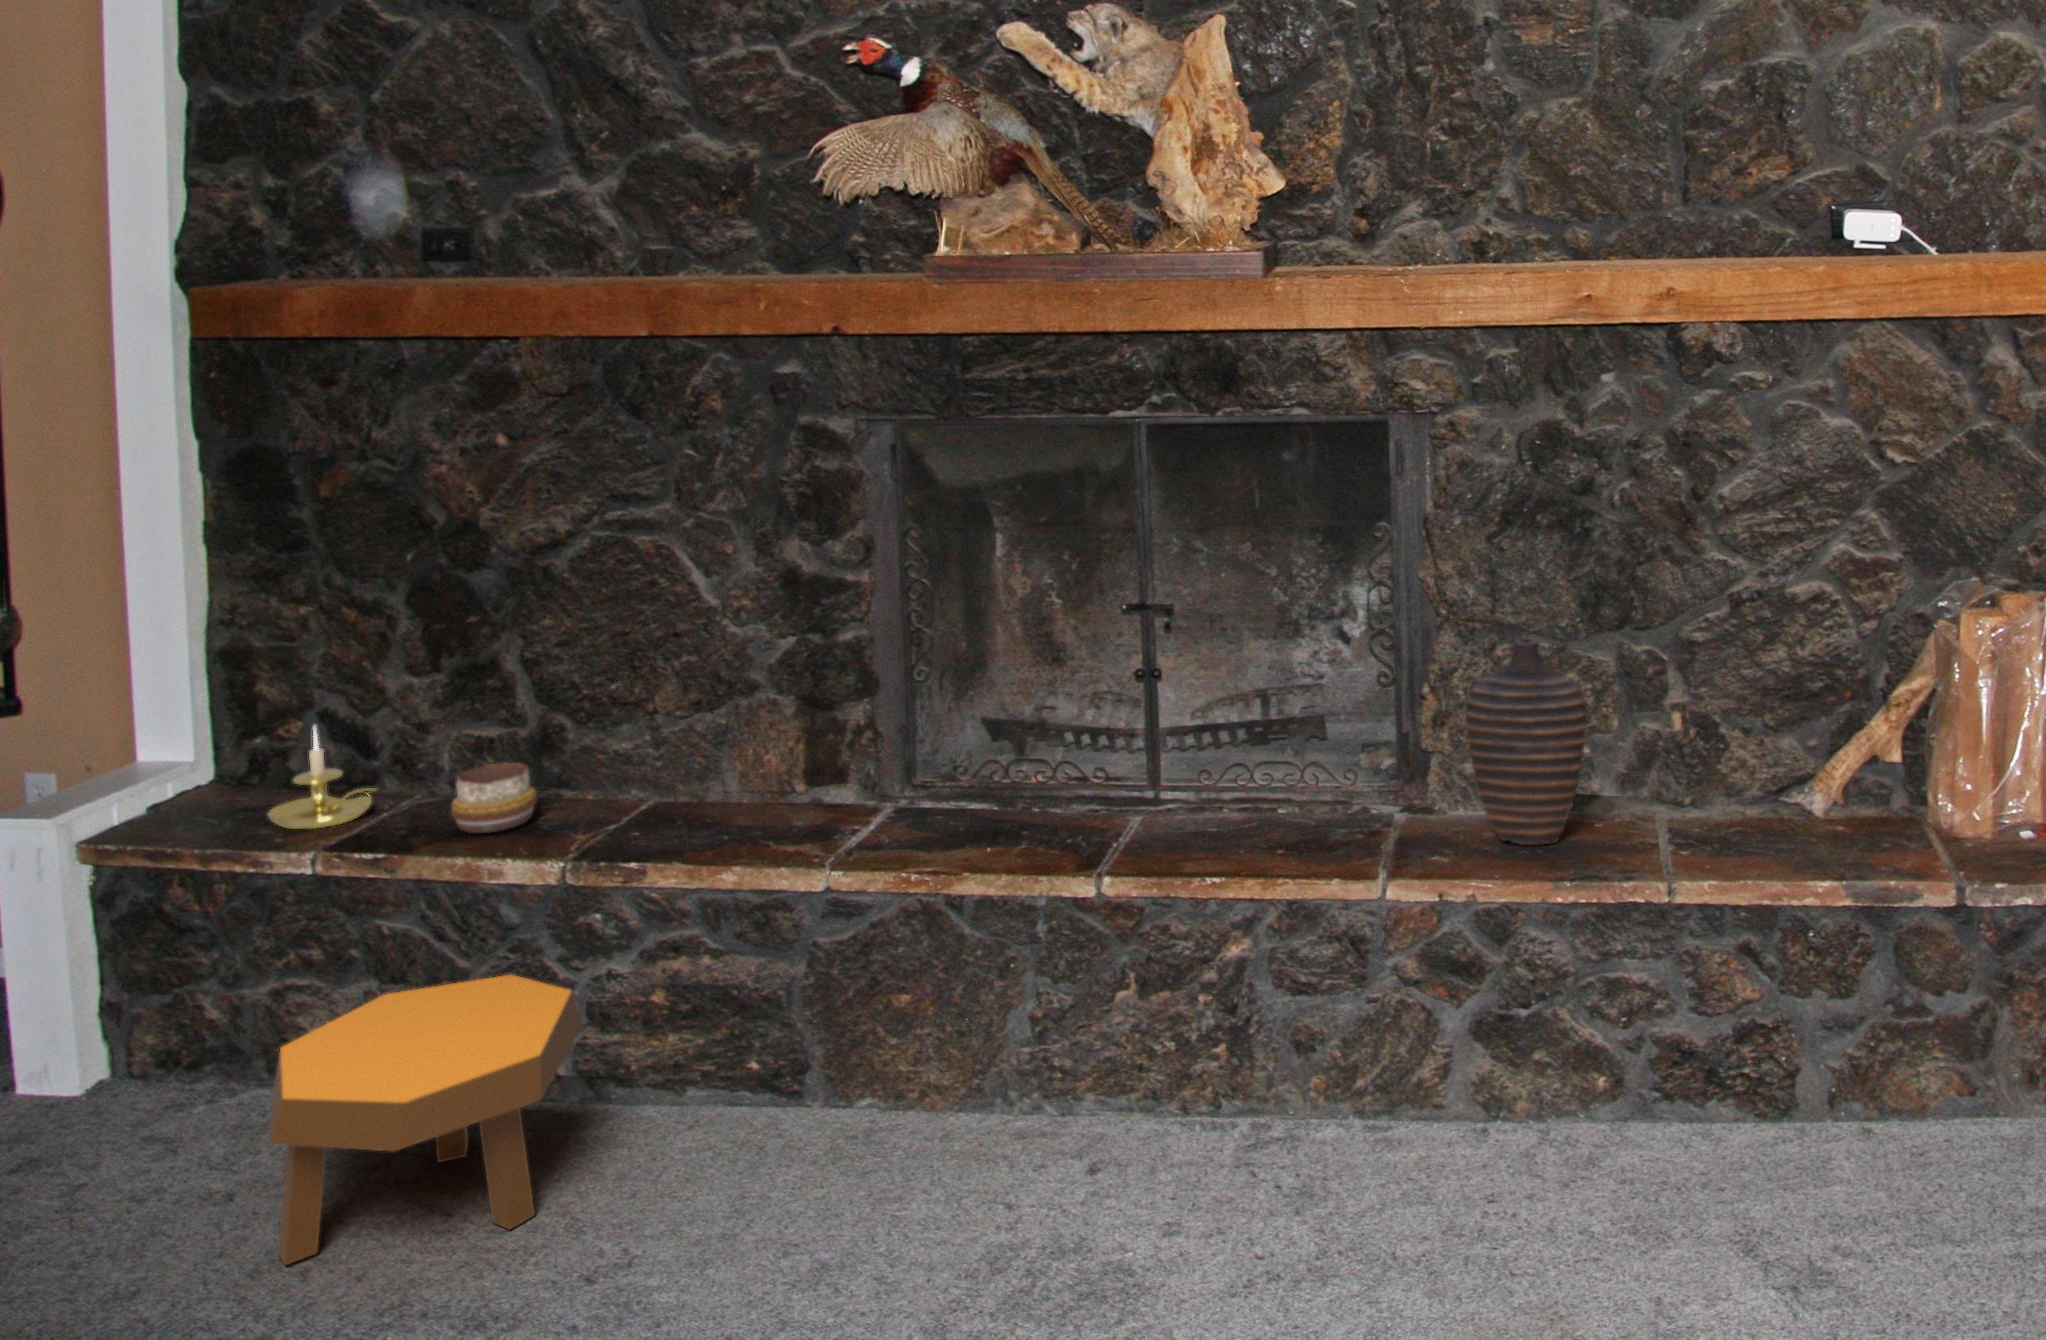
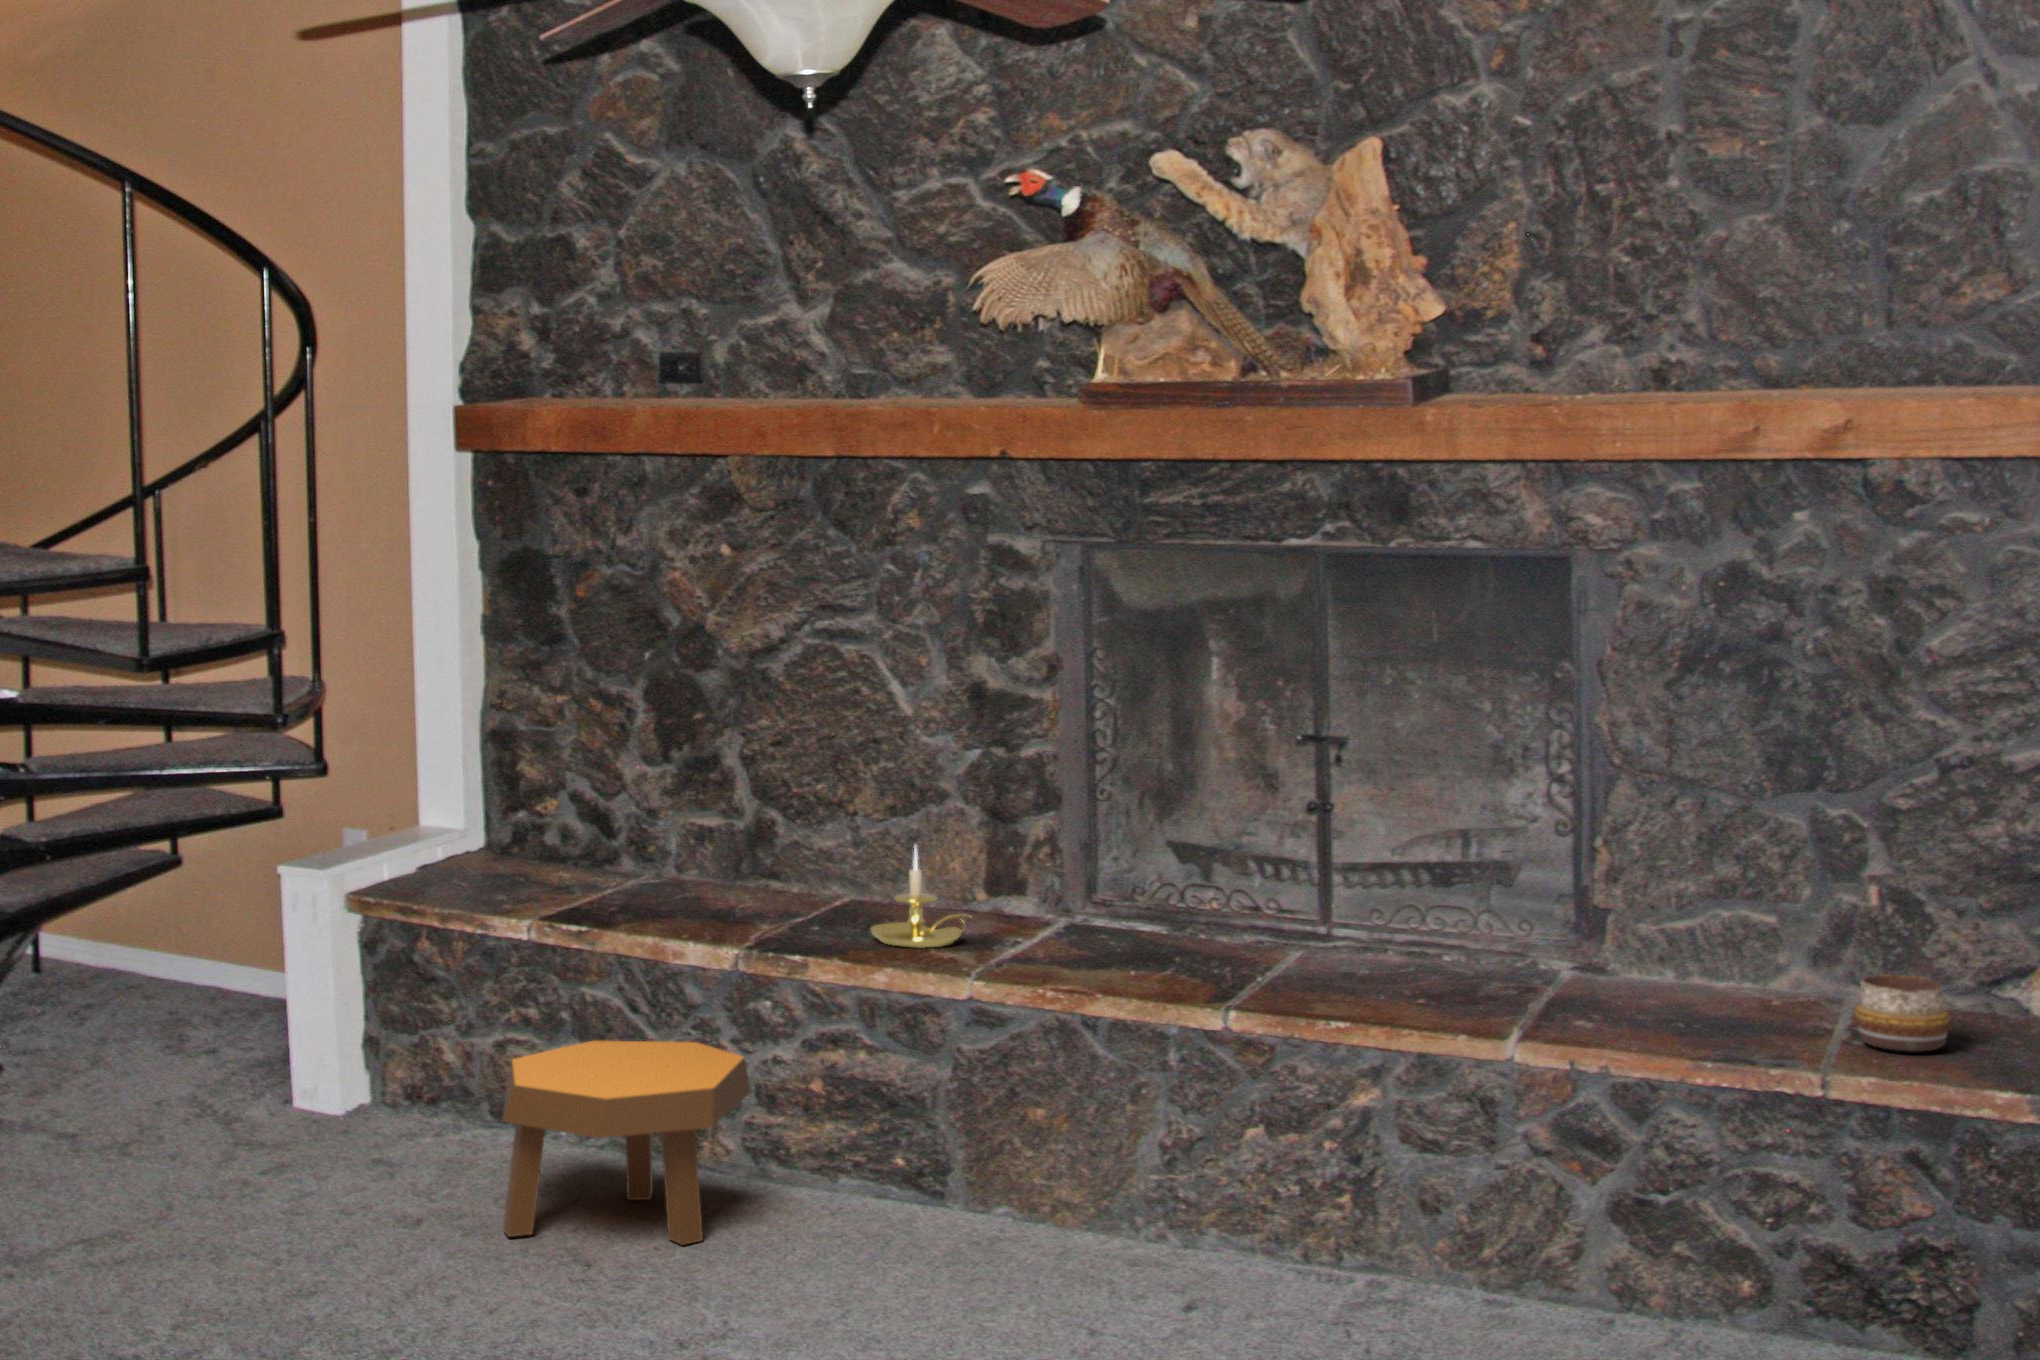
decorative vase: present [1466,638,1587,844] -> none [1617,797,1752,1026]
candle holder: present [268,727,375,829] -> present [870,846,968,948]
decorative bowl: present [451,763,538,833] -> present [1853,975,1952,1051]

